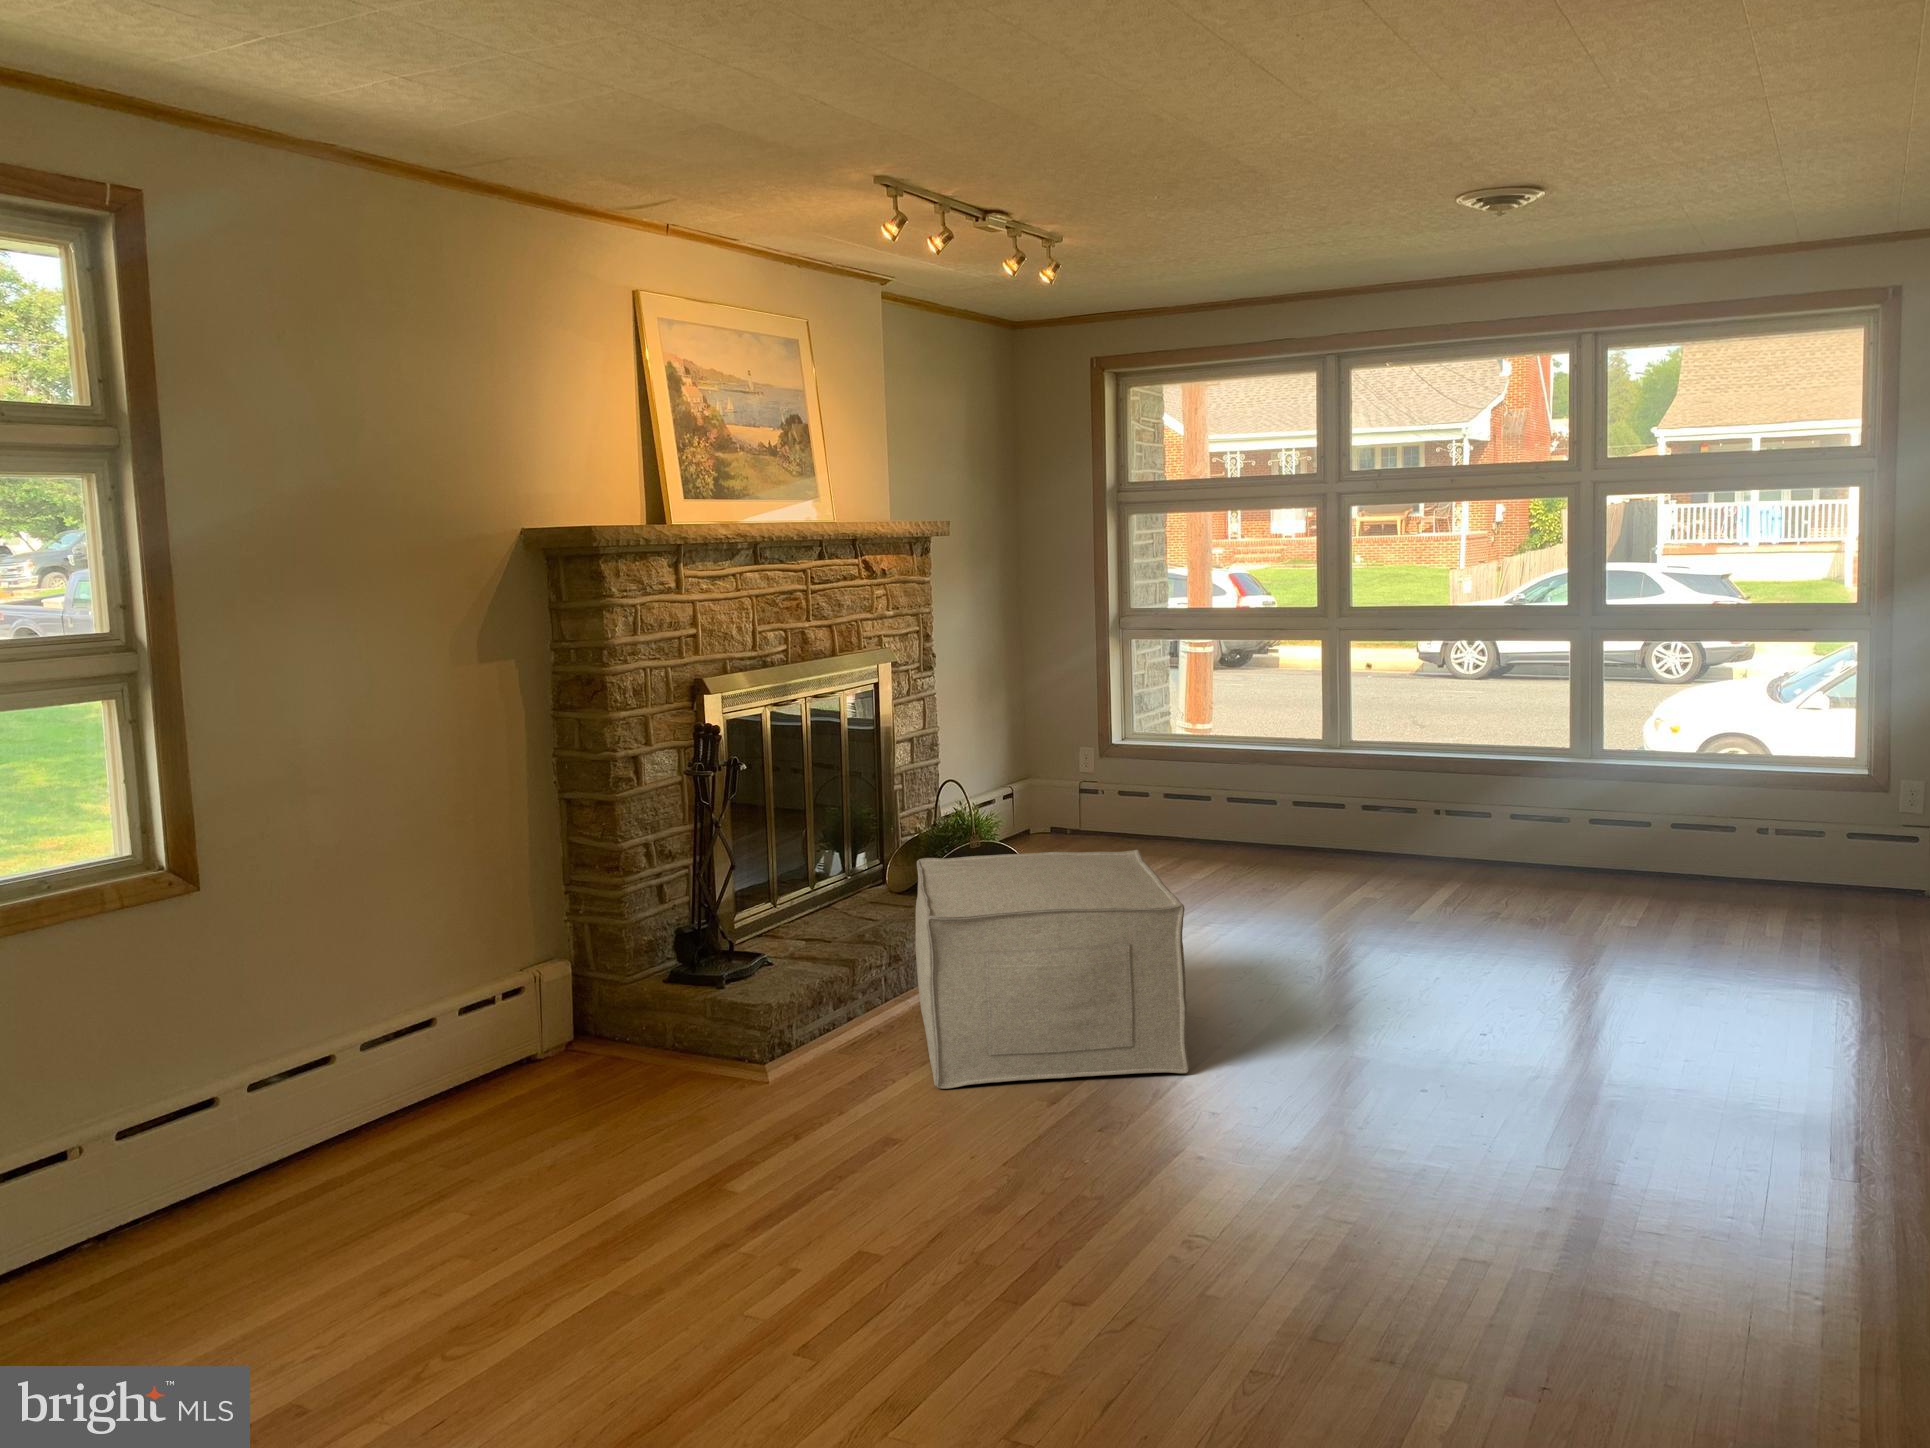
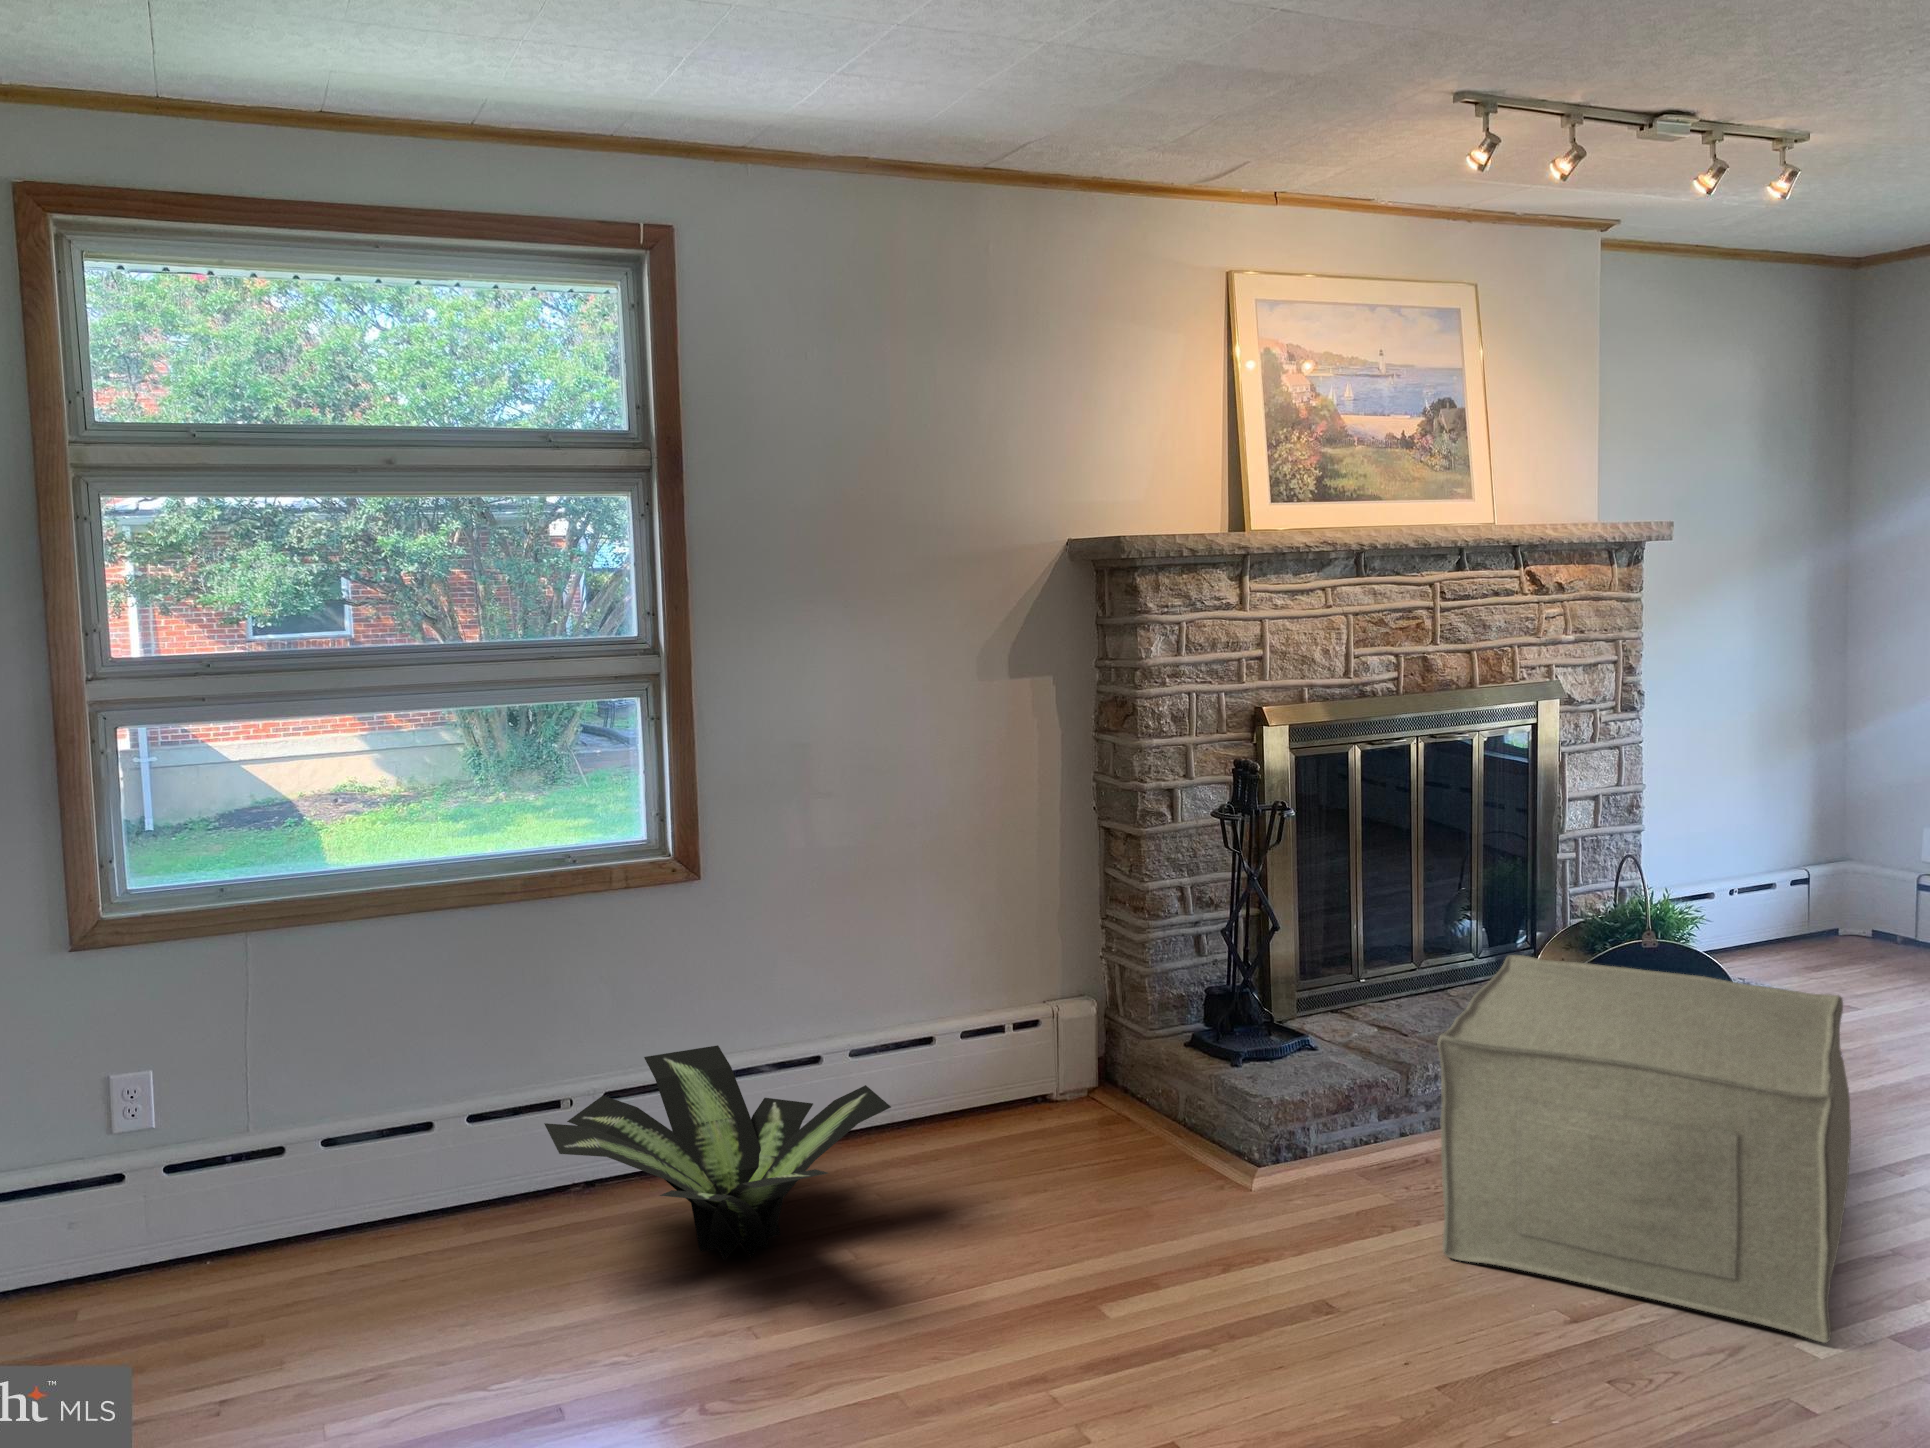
potted plant: none [108,1066,470,1267] -> present [544,1045,891,1260]

